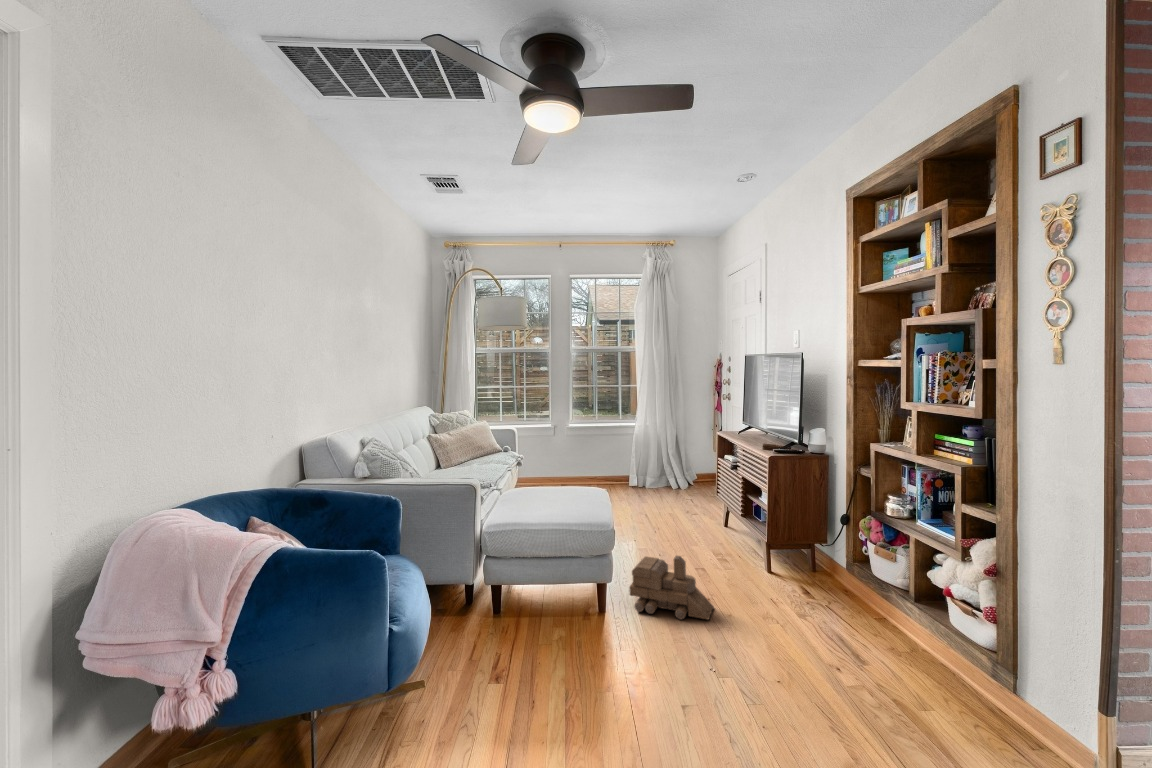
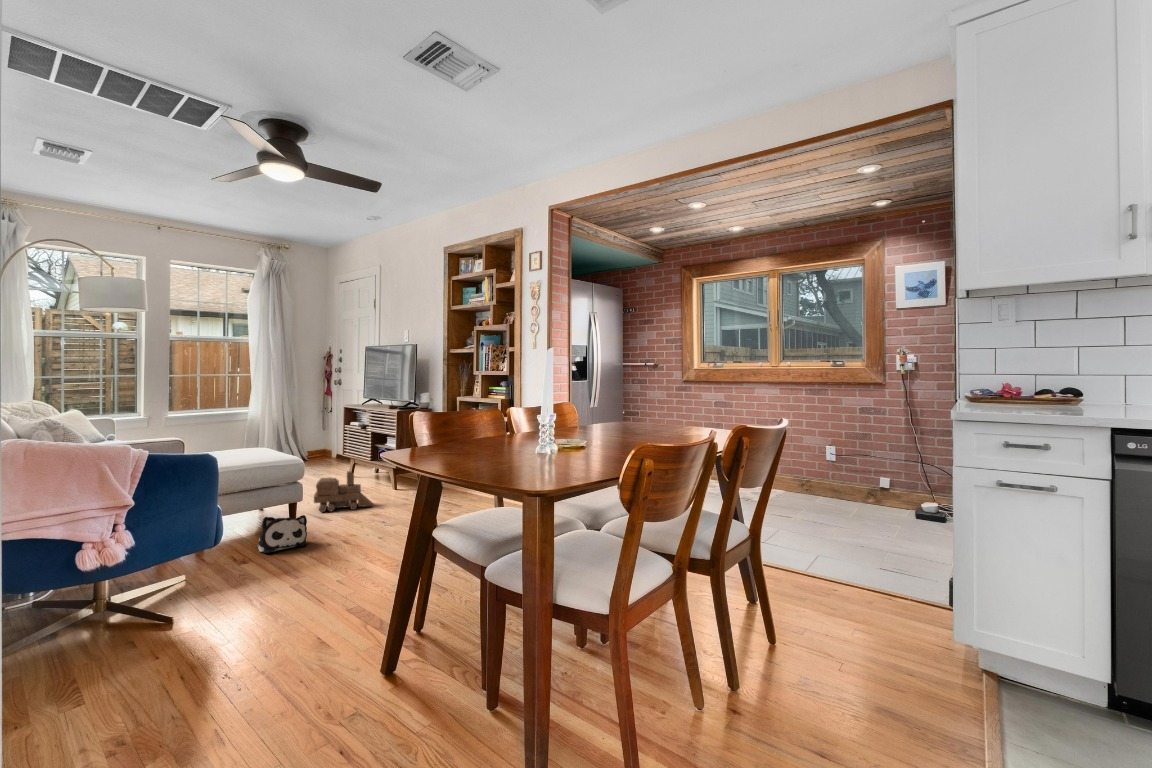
plush toy: none [504,645,569,706] -> present [257,515,307,553]

